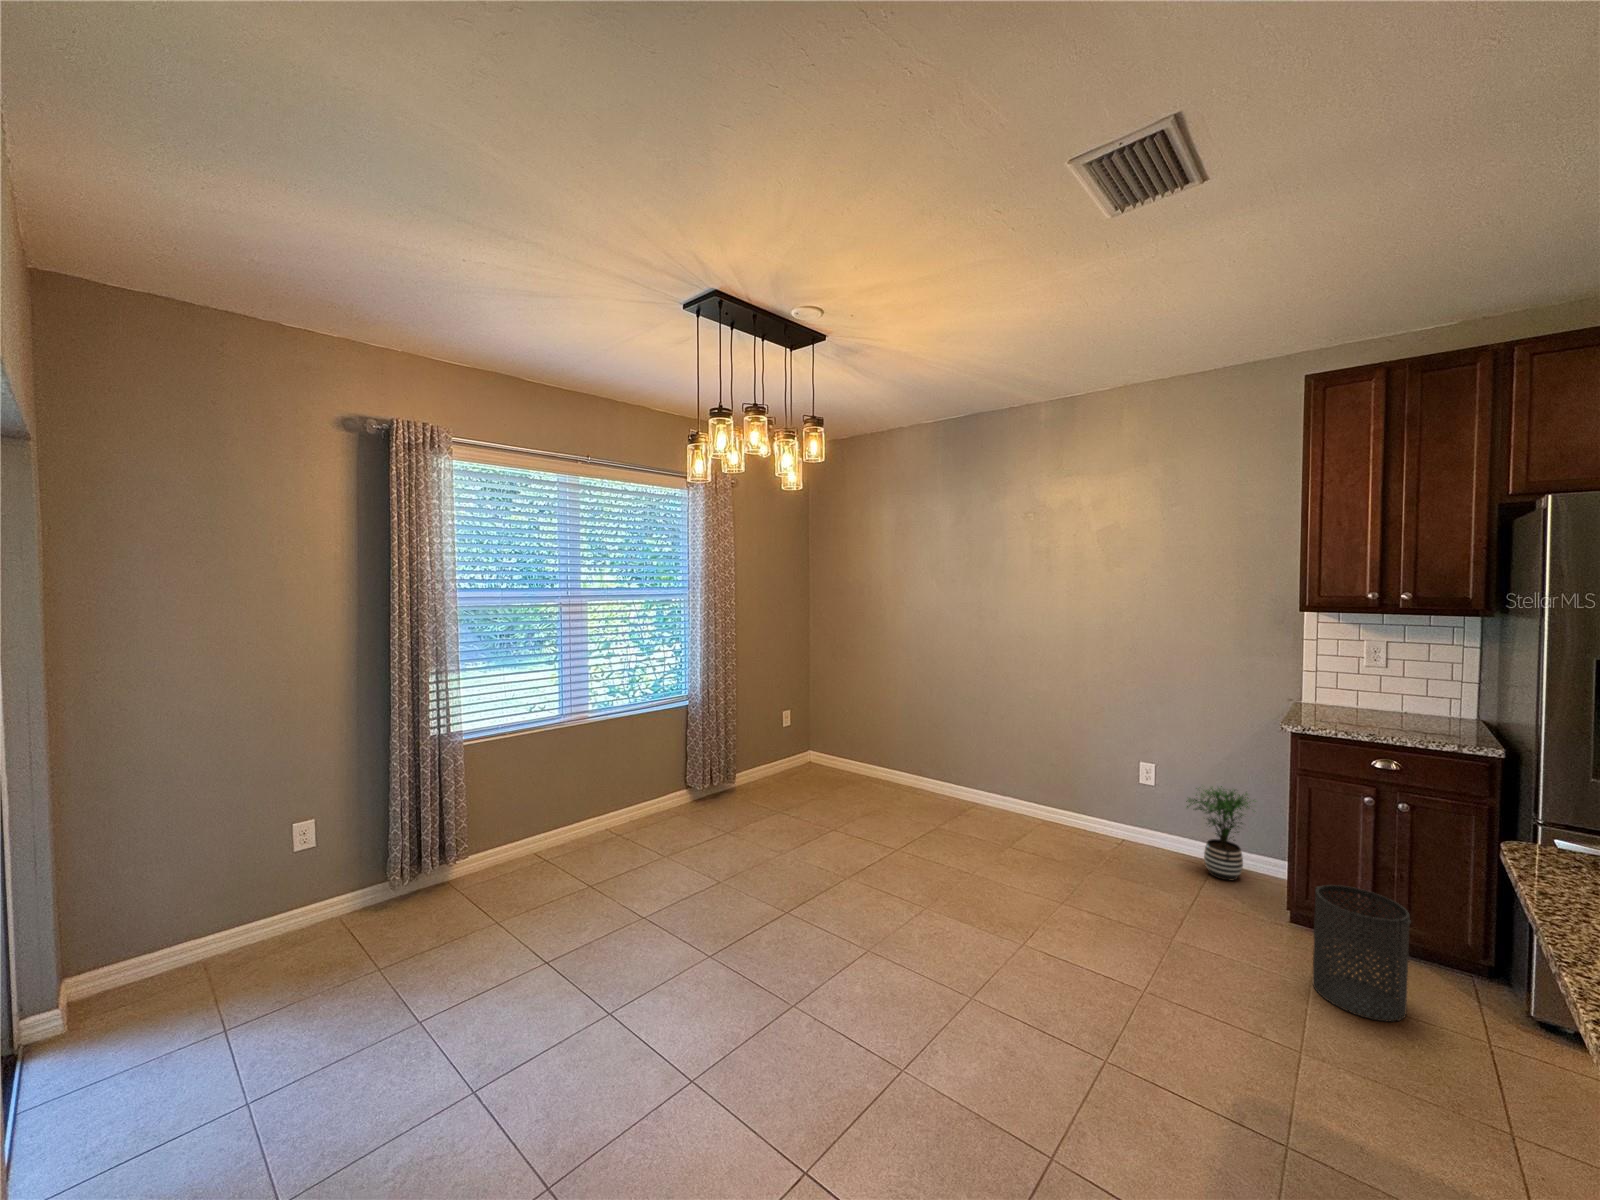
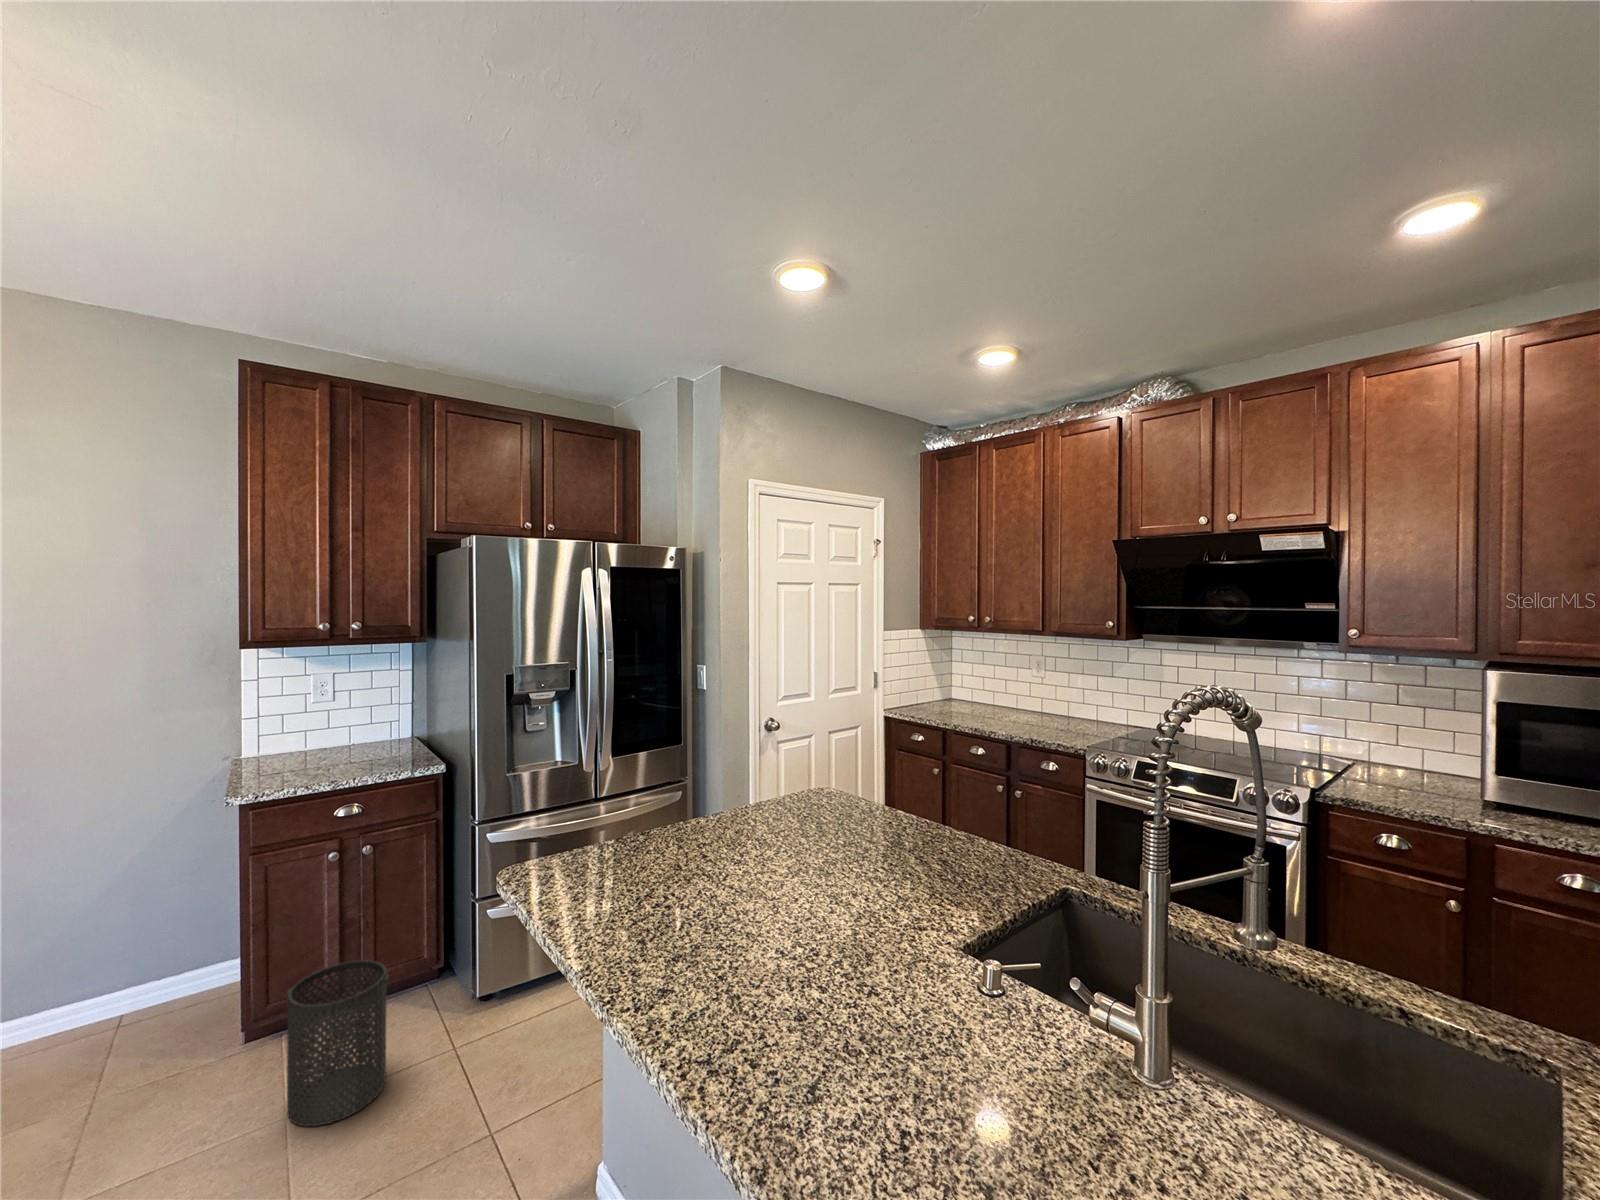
potted plant: present [1186,786,1256,881] -> none [62,898,195,1046]

